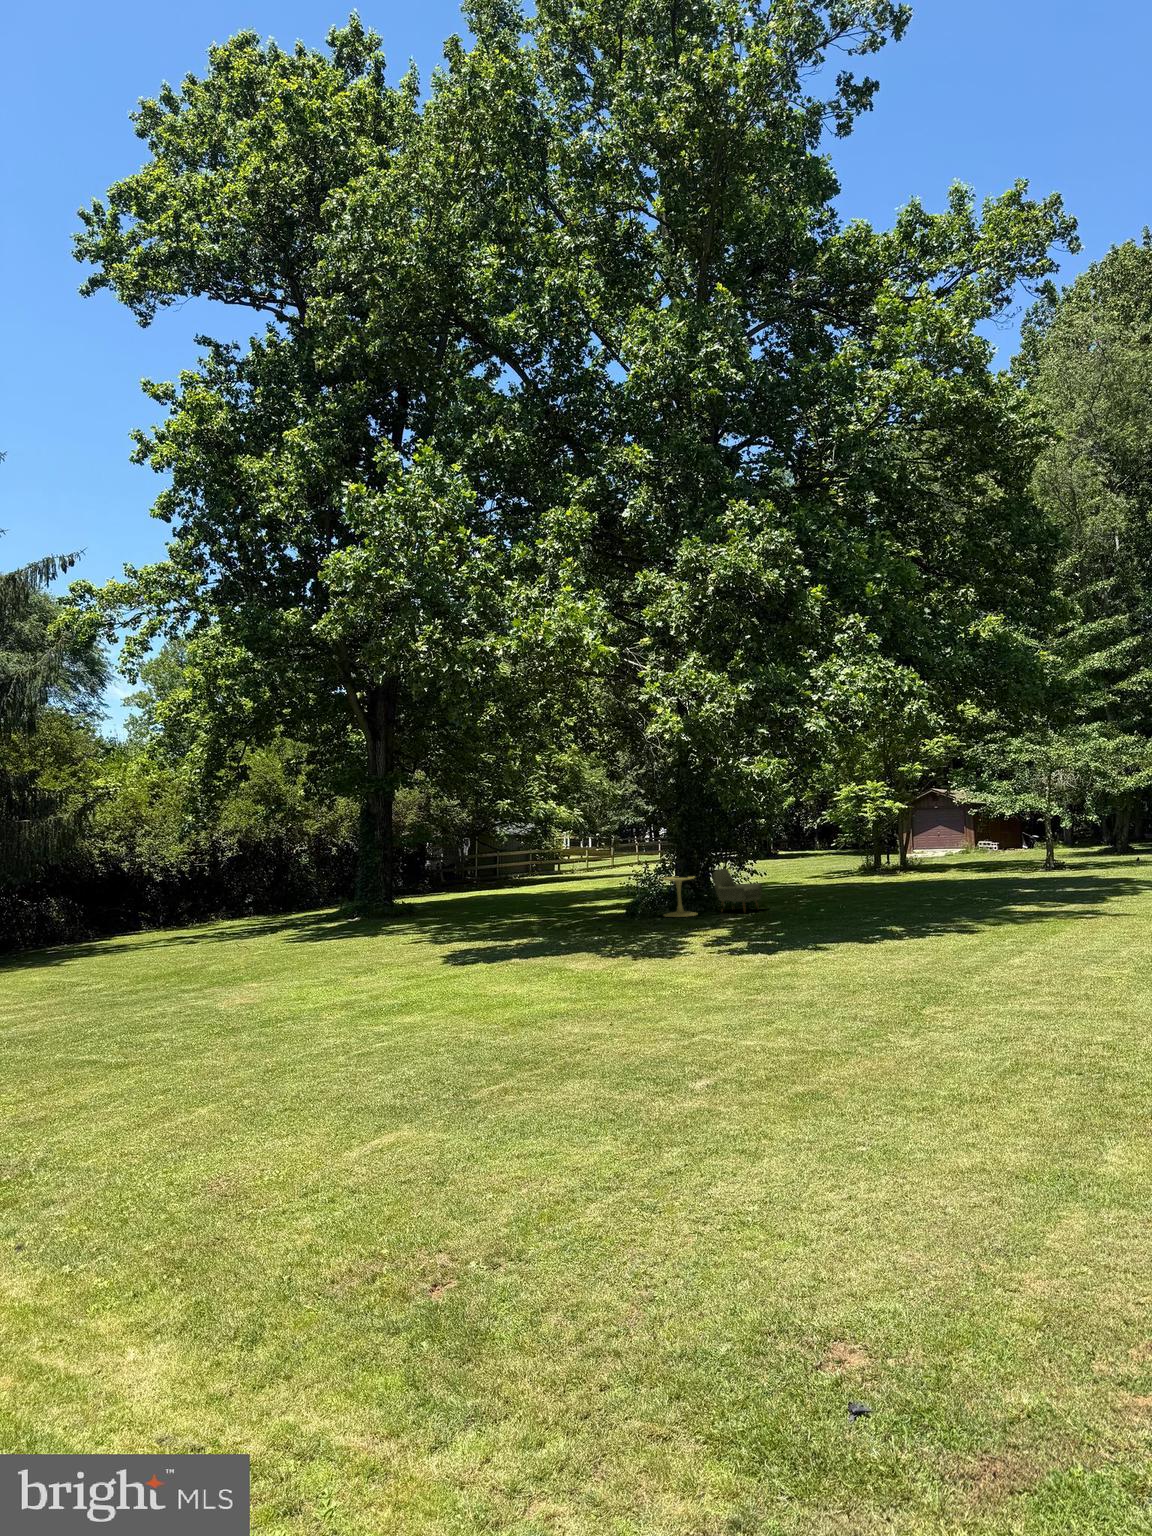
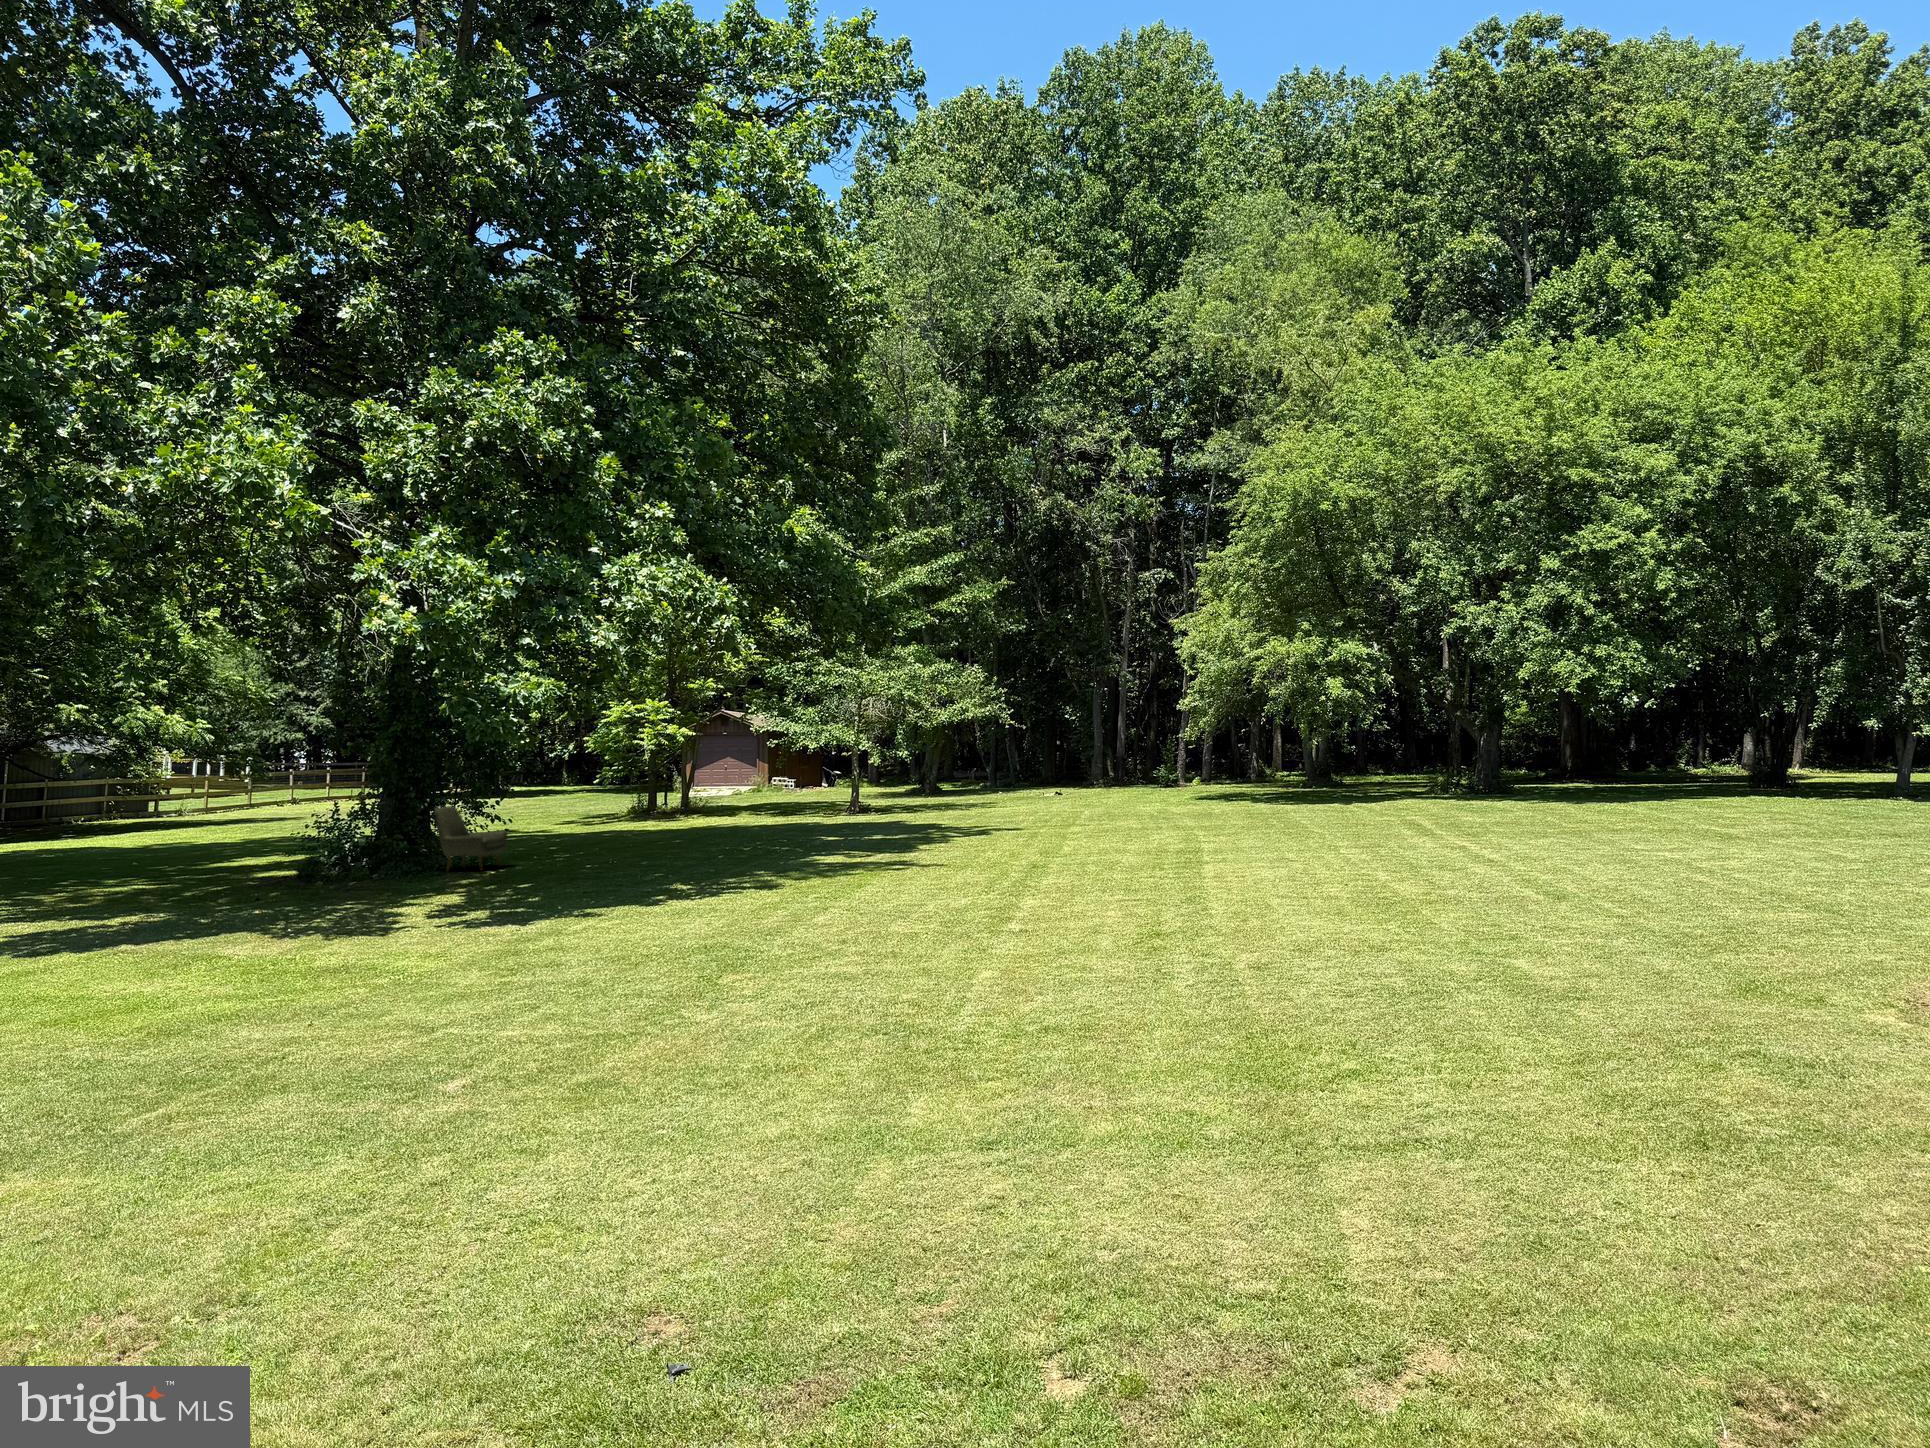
pedestal table: present [663,876,697,917] -> none [358,823,411,880]

